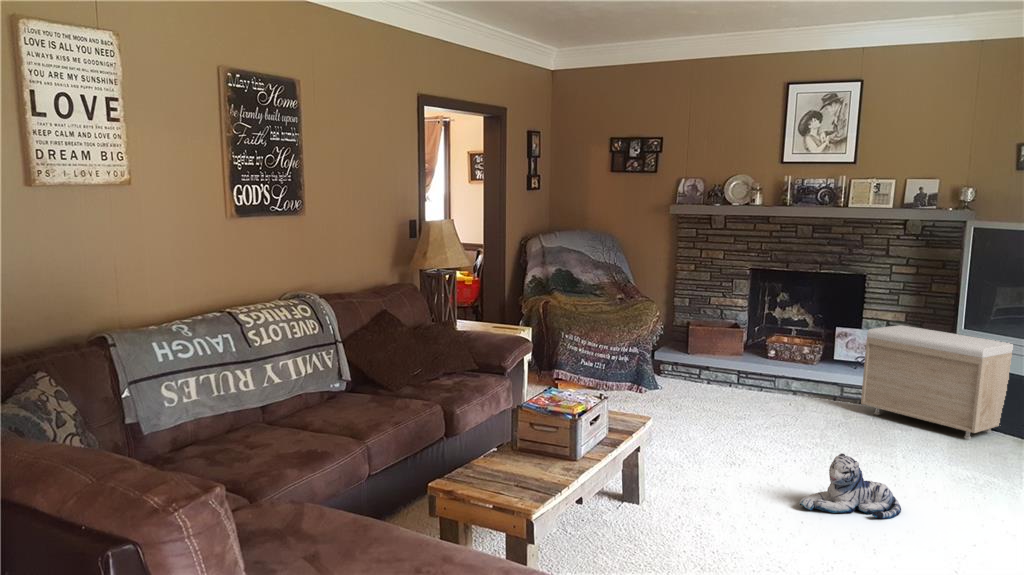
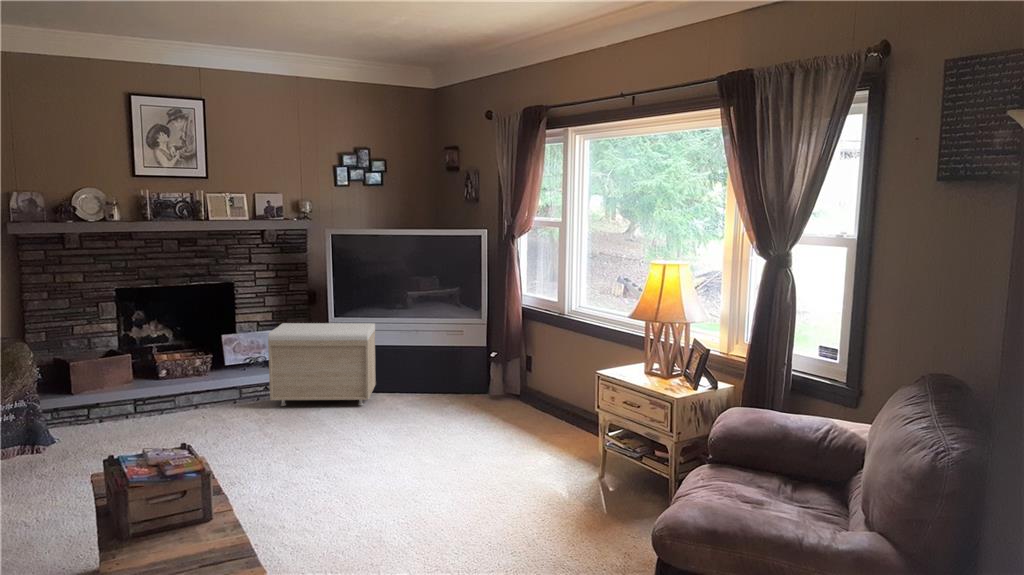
plush toy: present [799,453,901,519] -> none [333,454,399,514]

